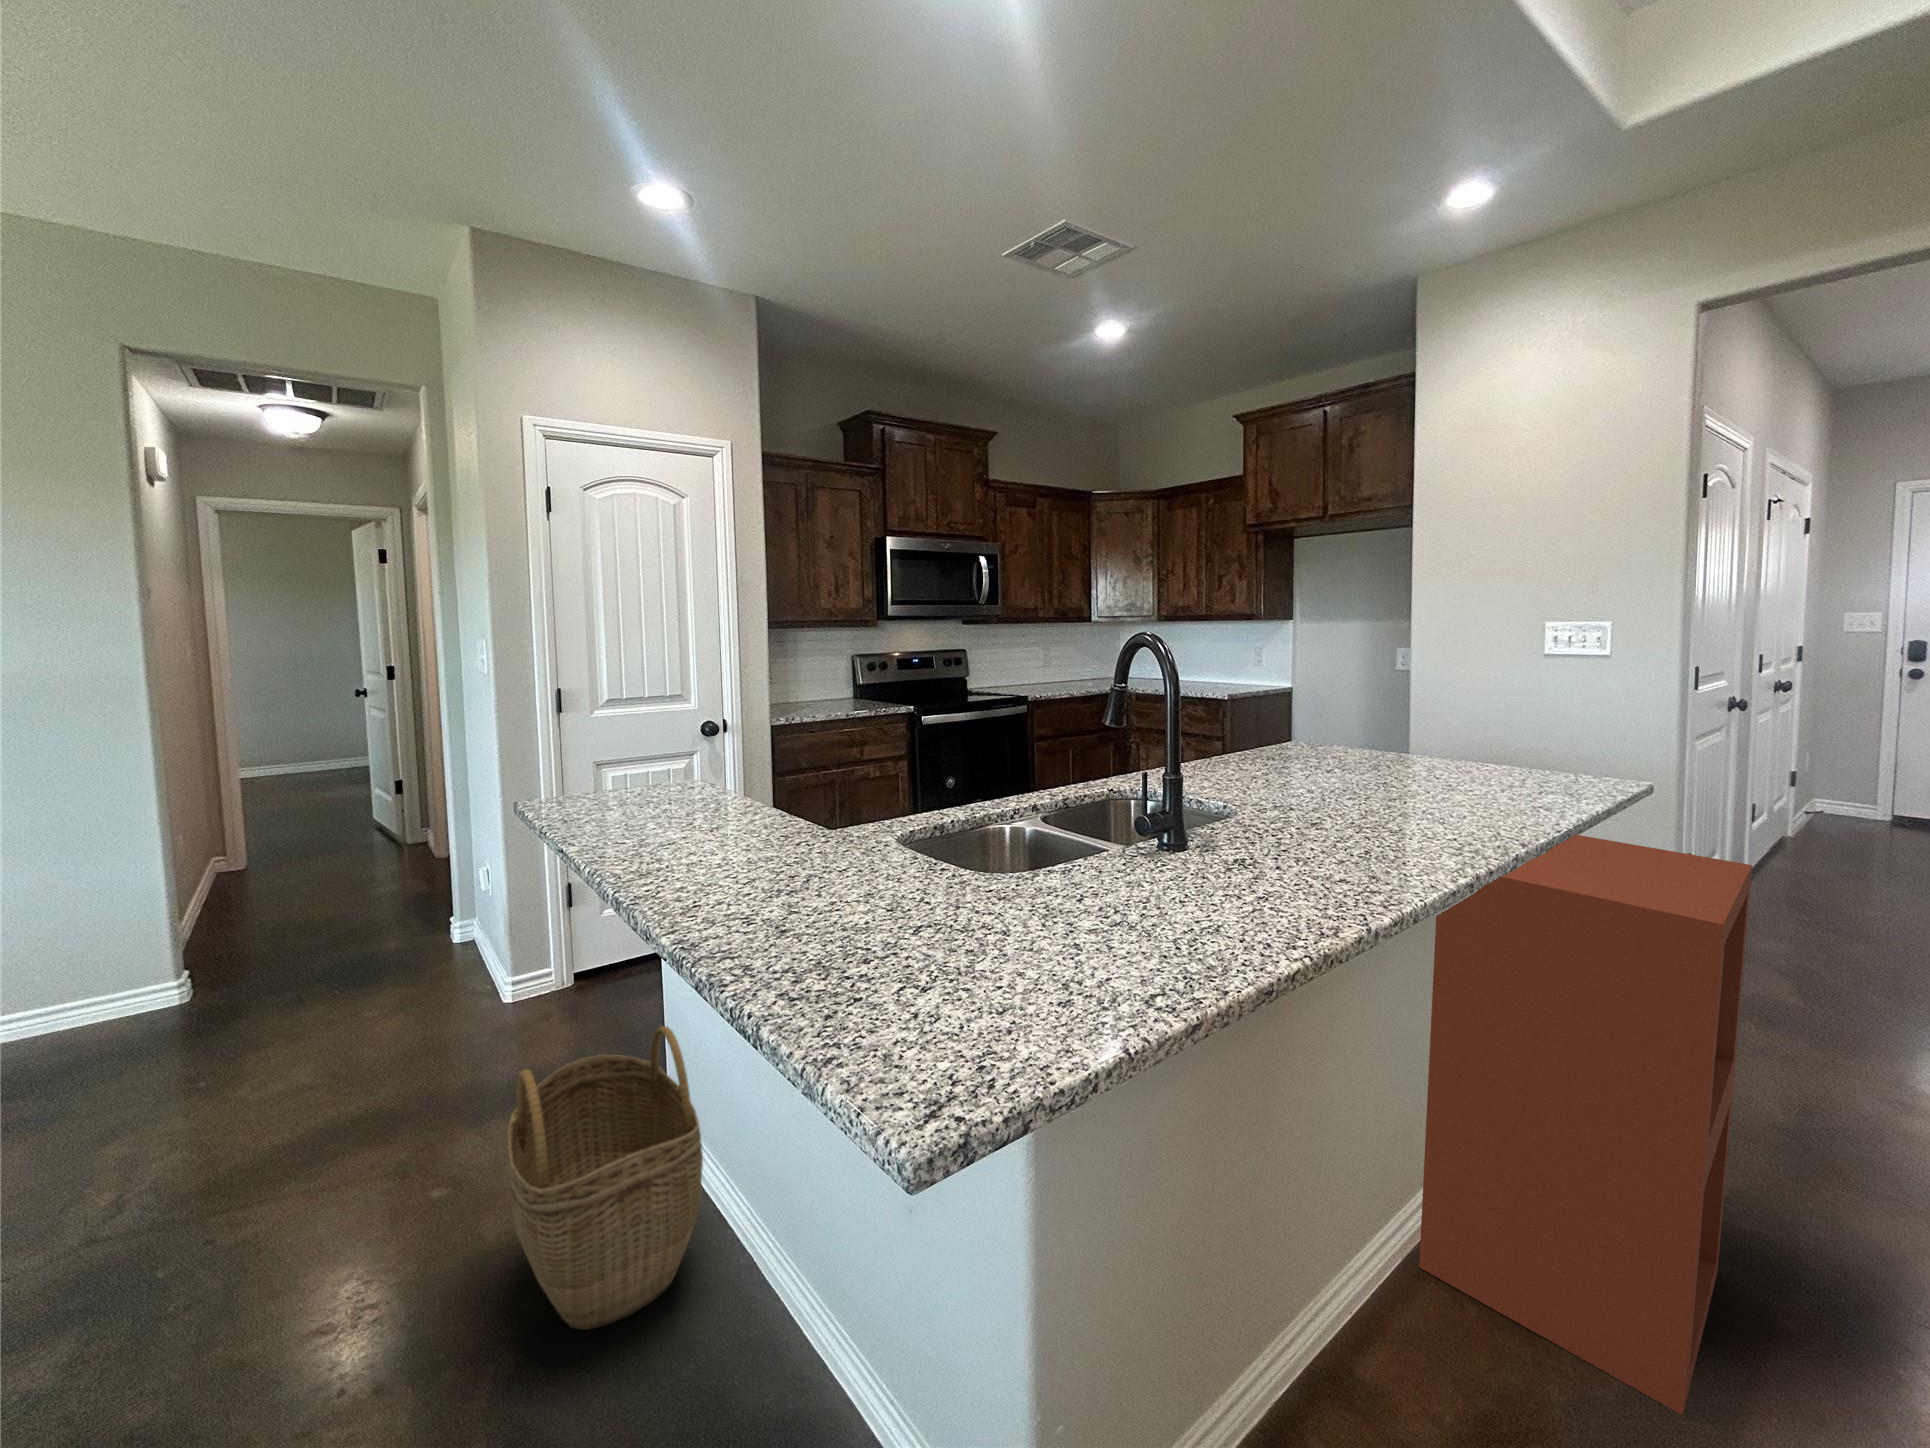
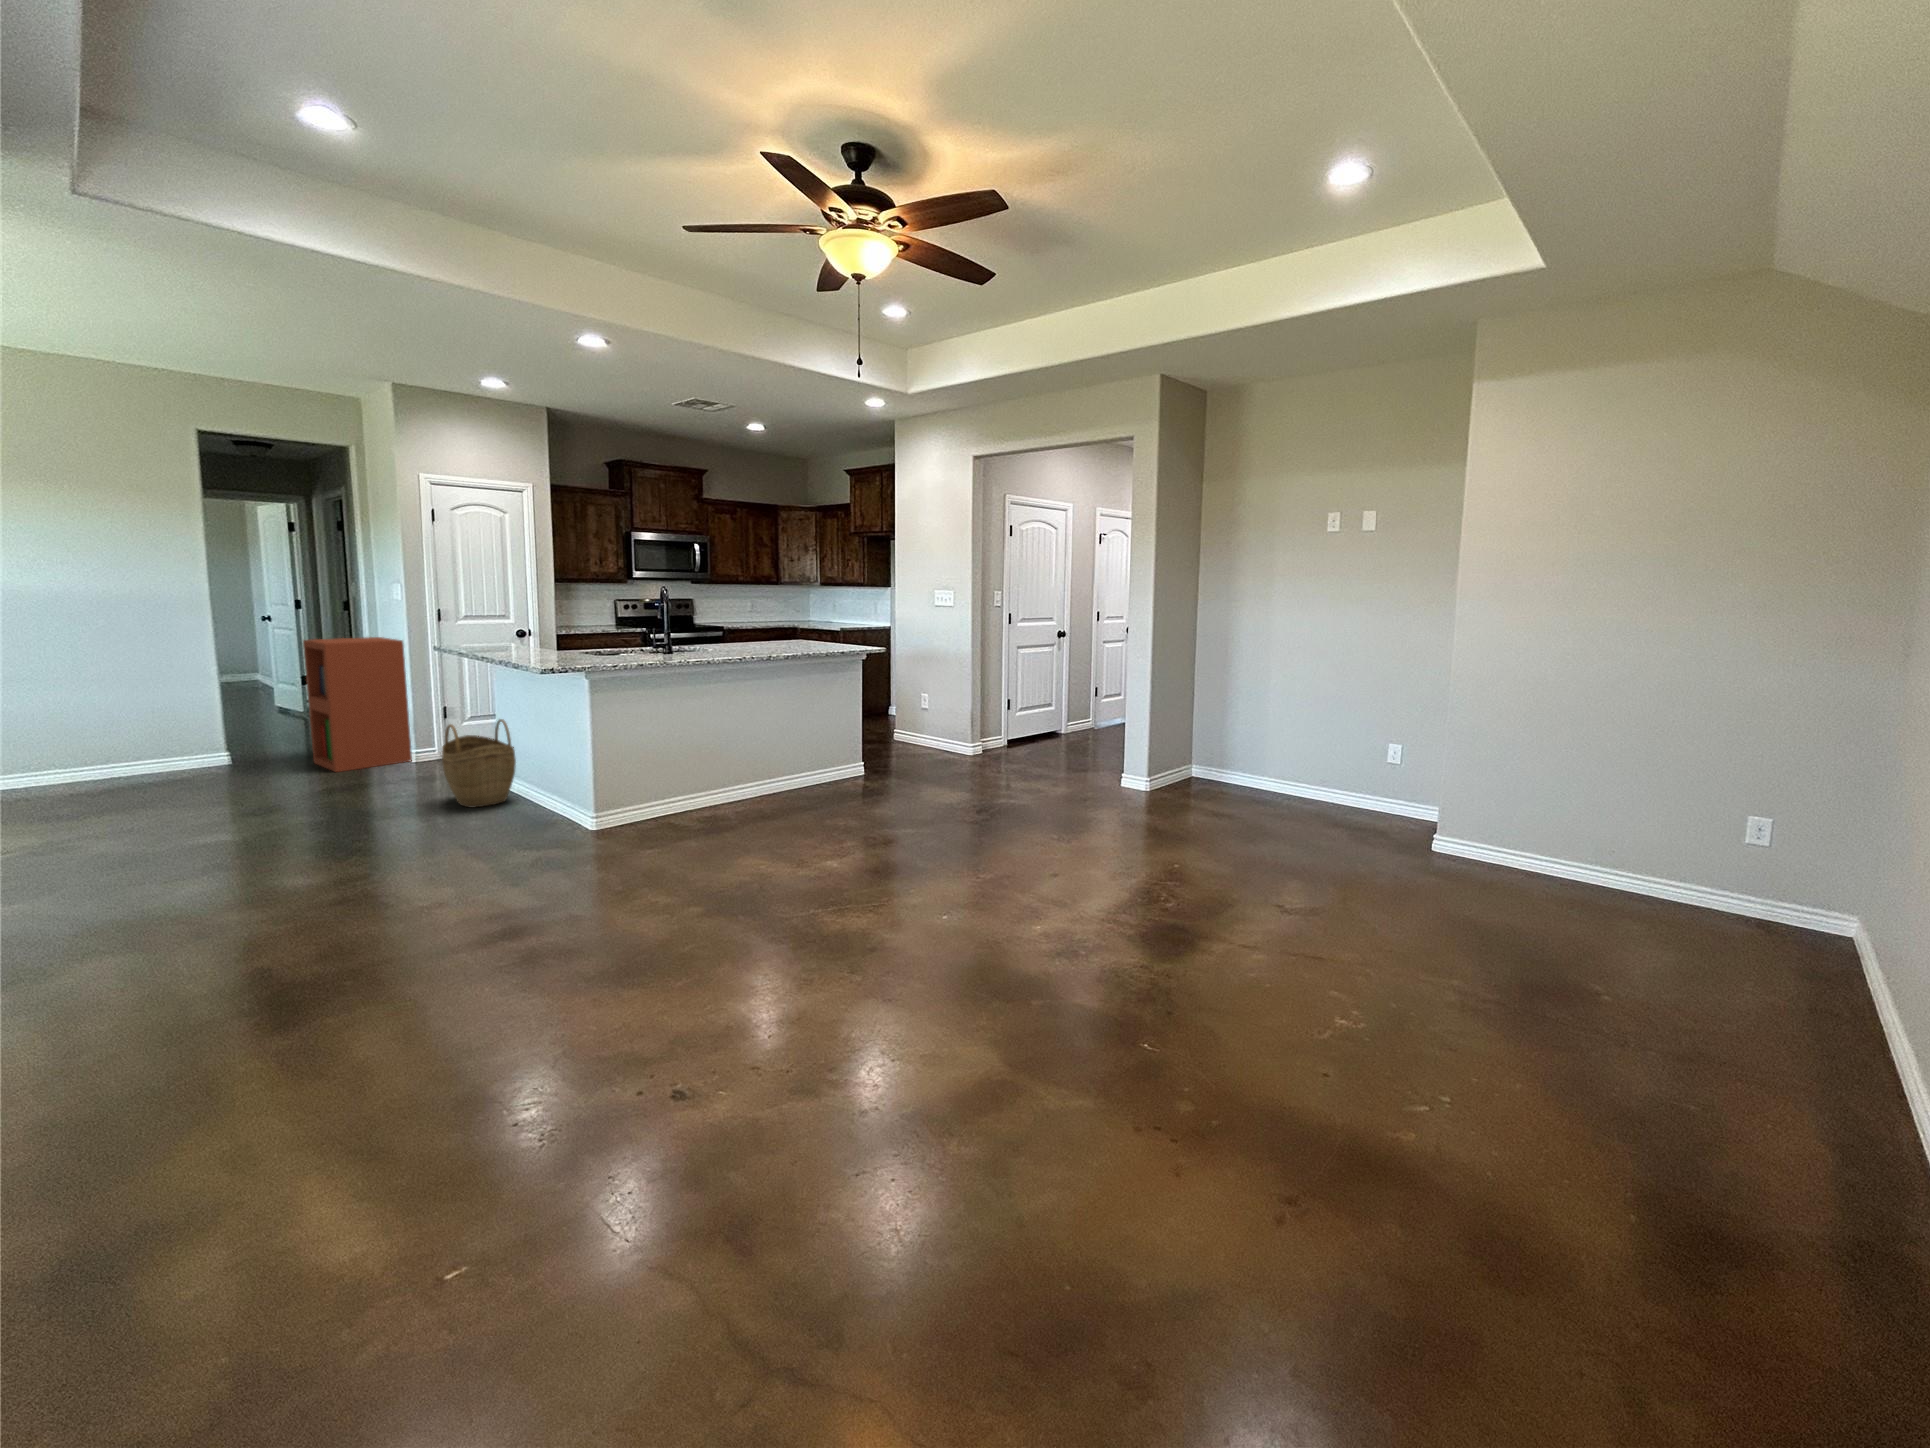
bookshelf: present [1419,835,1752,1415] -> present [303,637,412,772]

